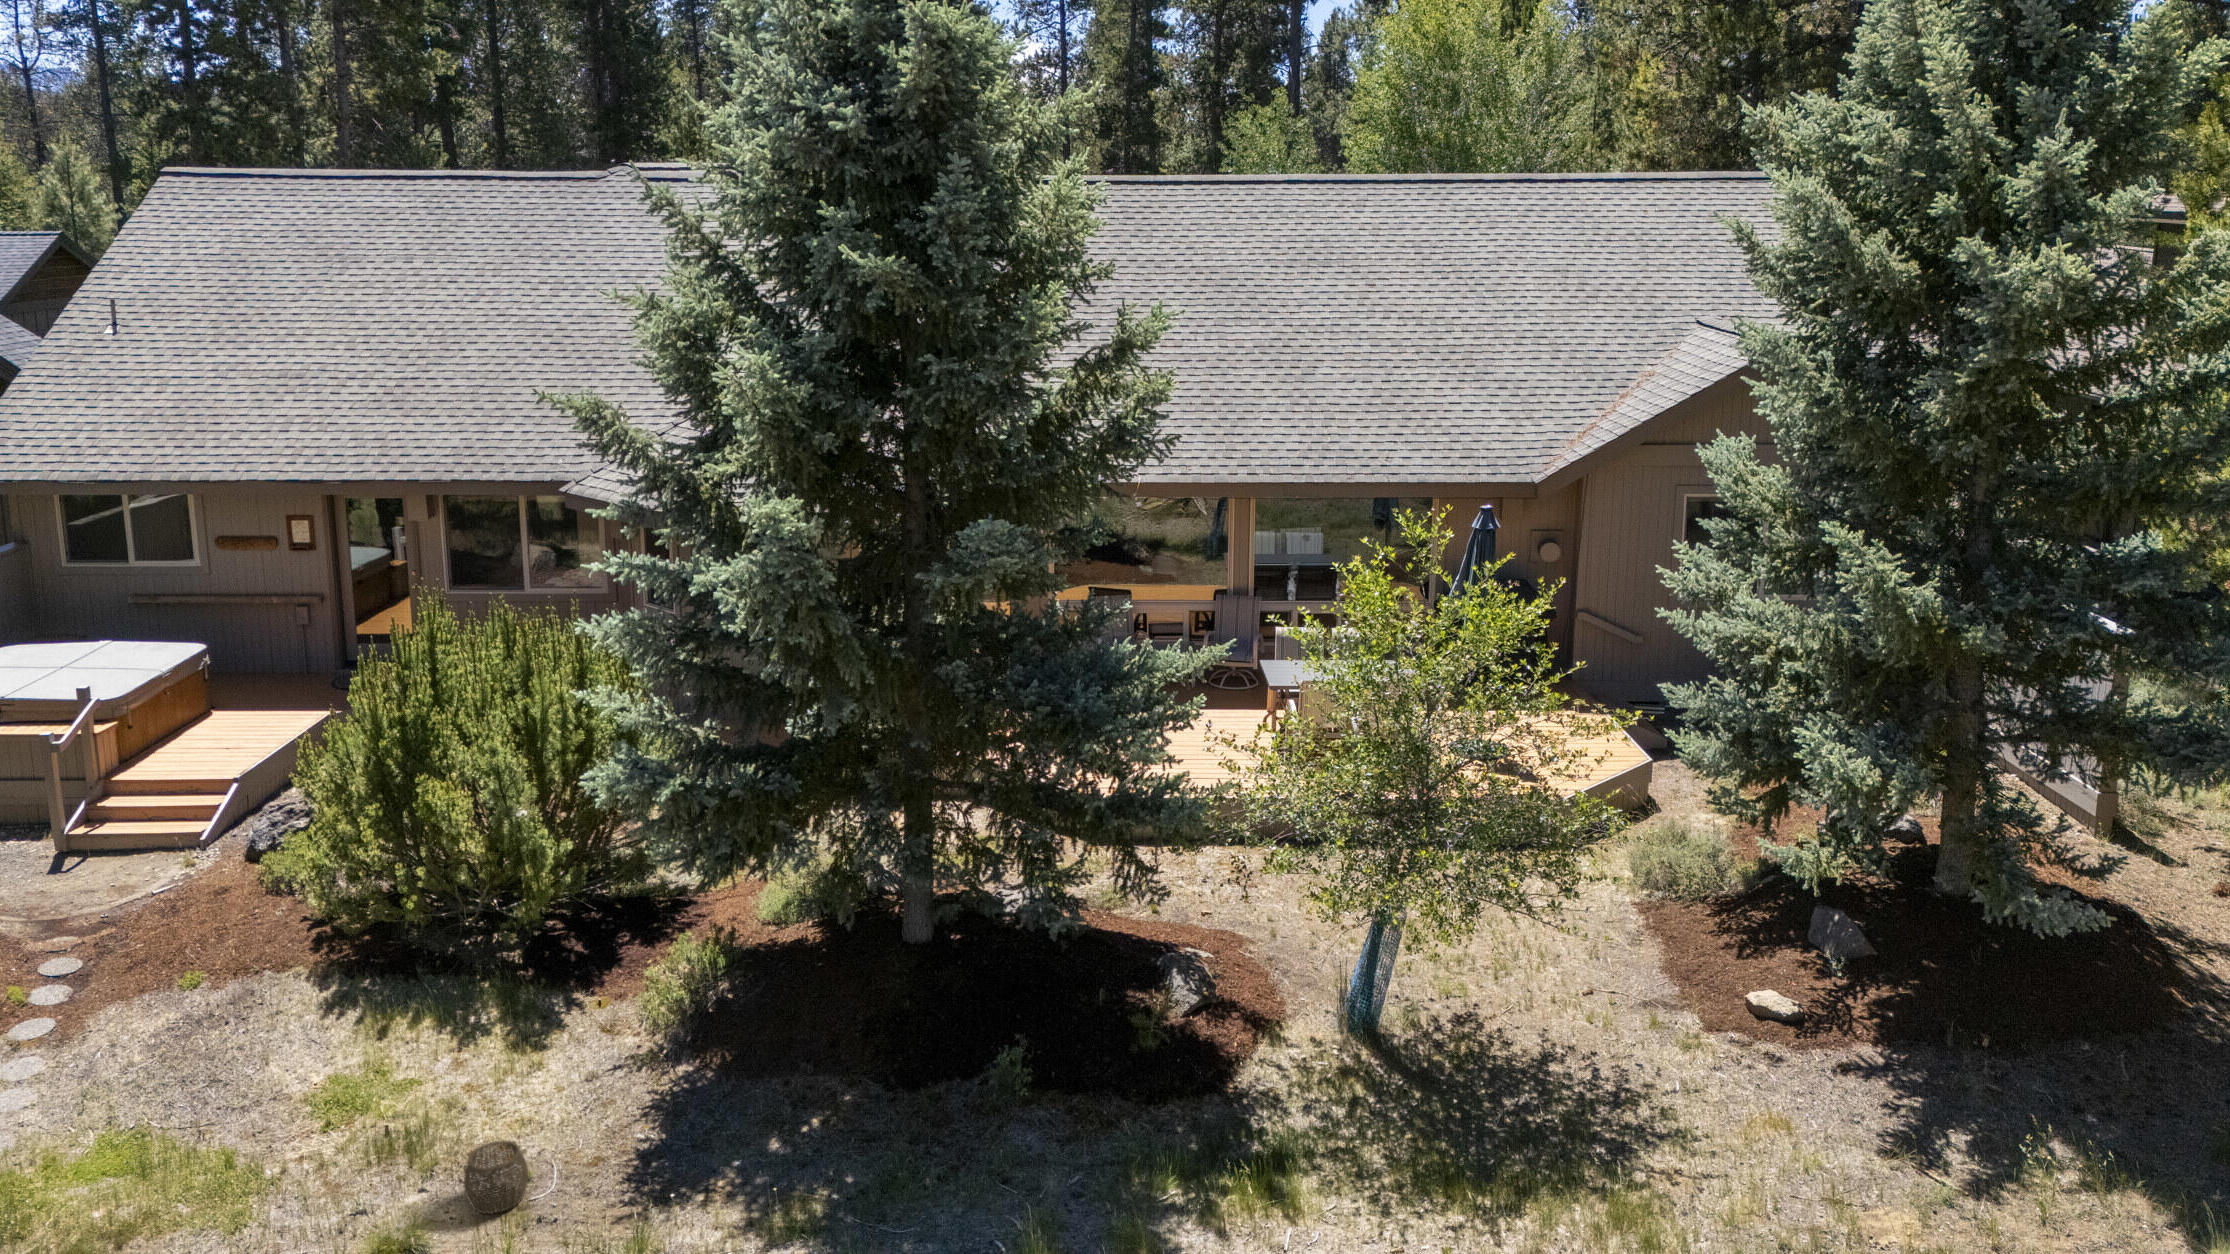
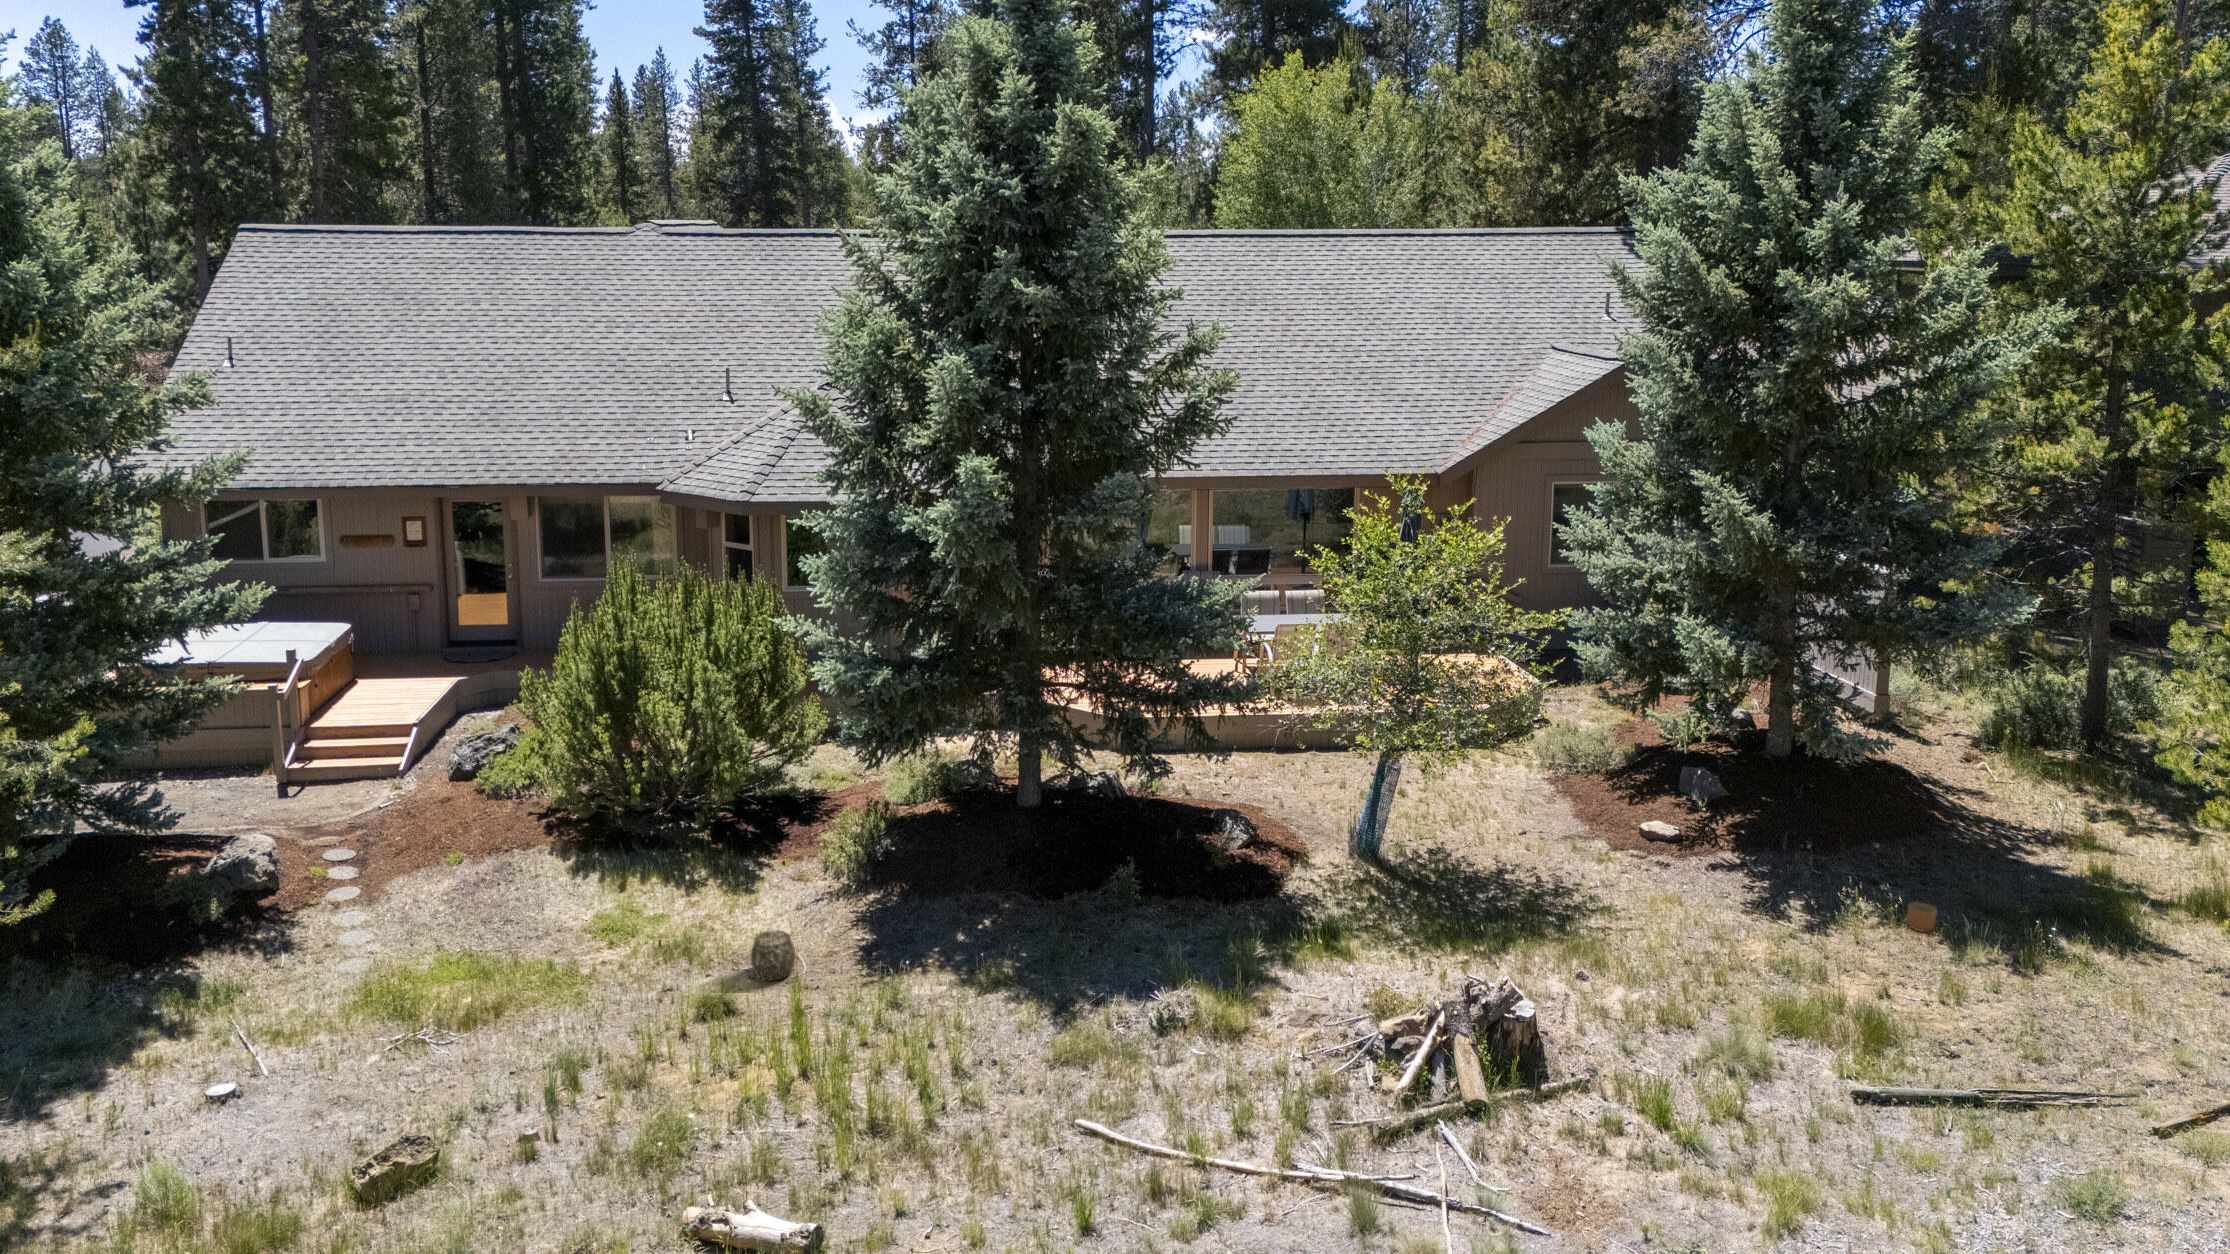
planter: none [2124,1166,2170,1214] -> present [1908,902,1937,932]

